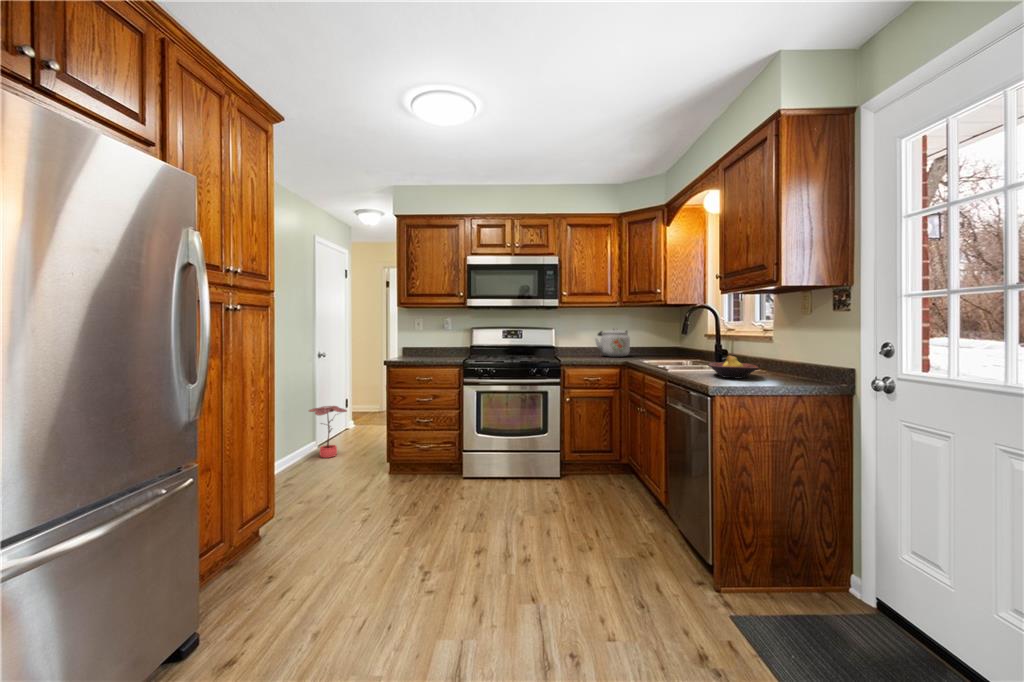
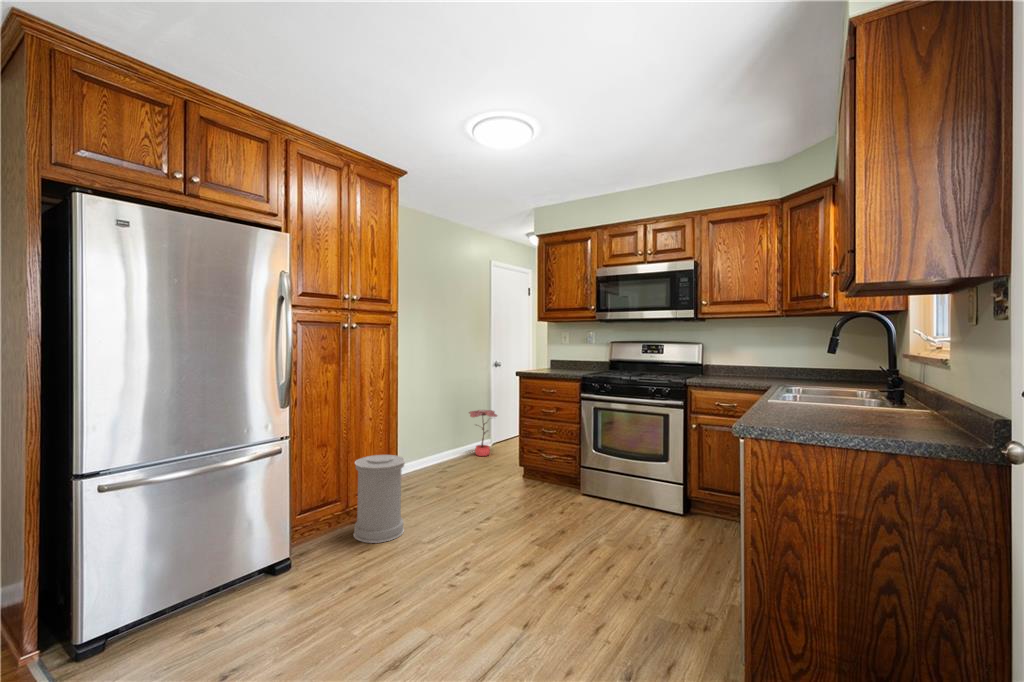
kettle: present [595,328,630,357] -> none [748,344,800,380]
fruit bowl: present [708,355,759,379] -> none [795,387,882,421]
trash can: none [249,467,318,582] -> present [354,455,405,543]

